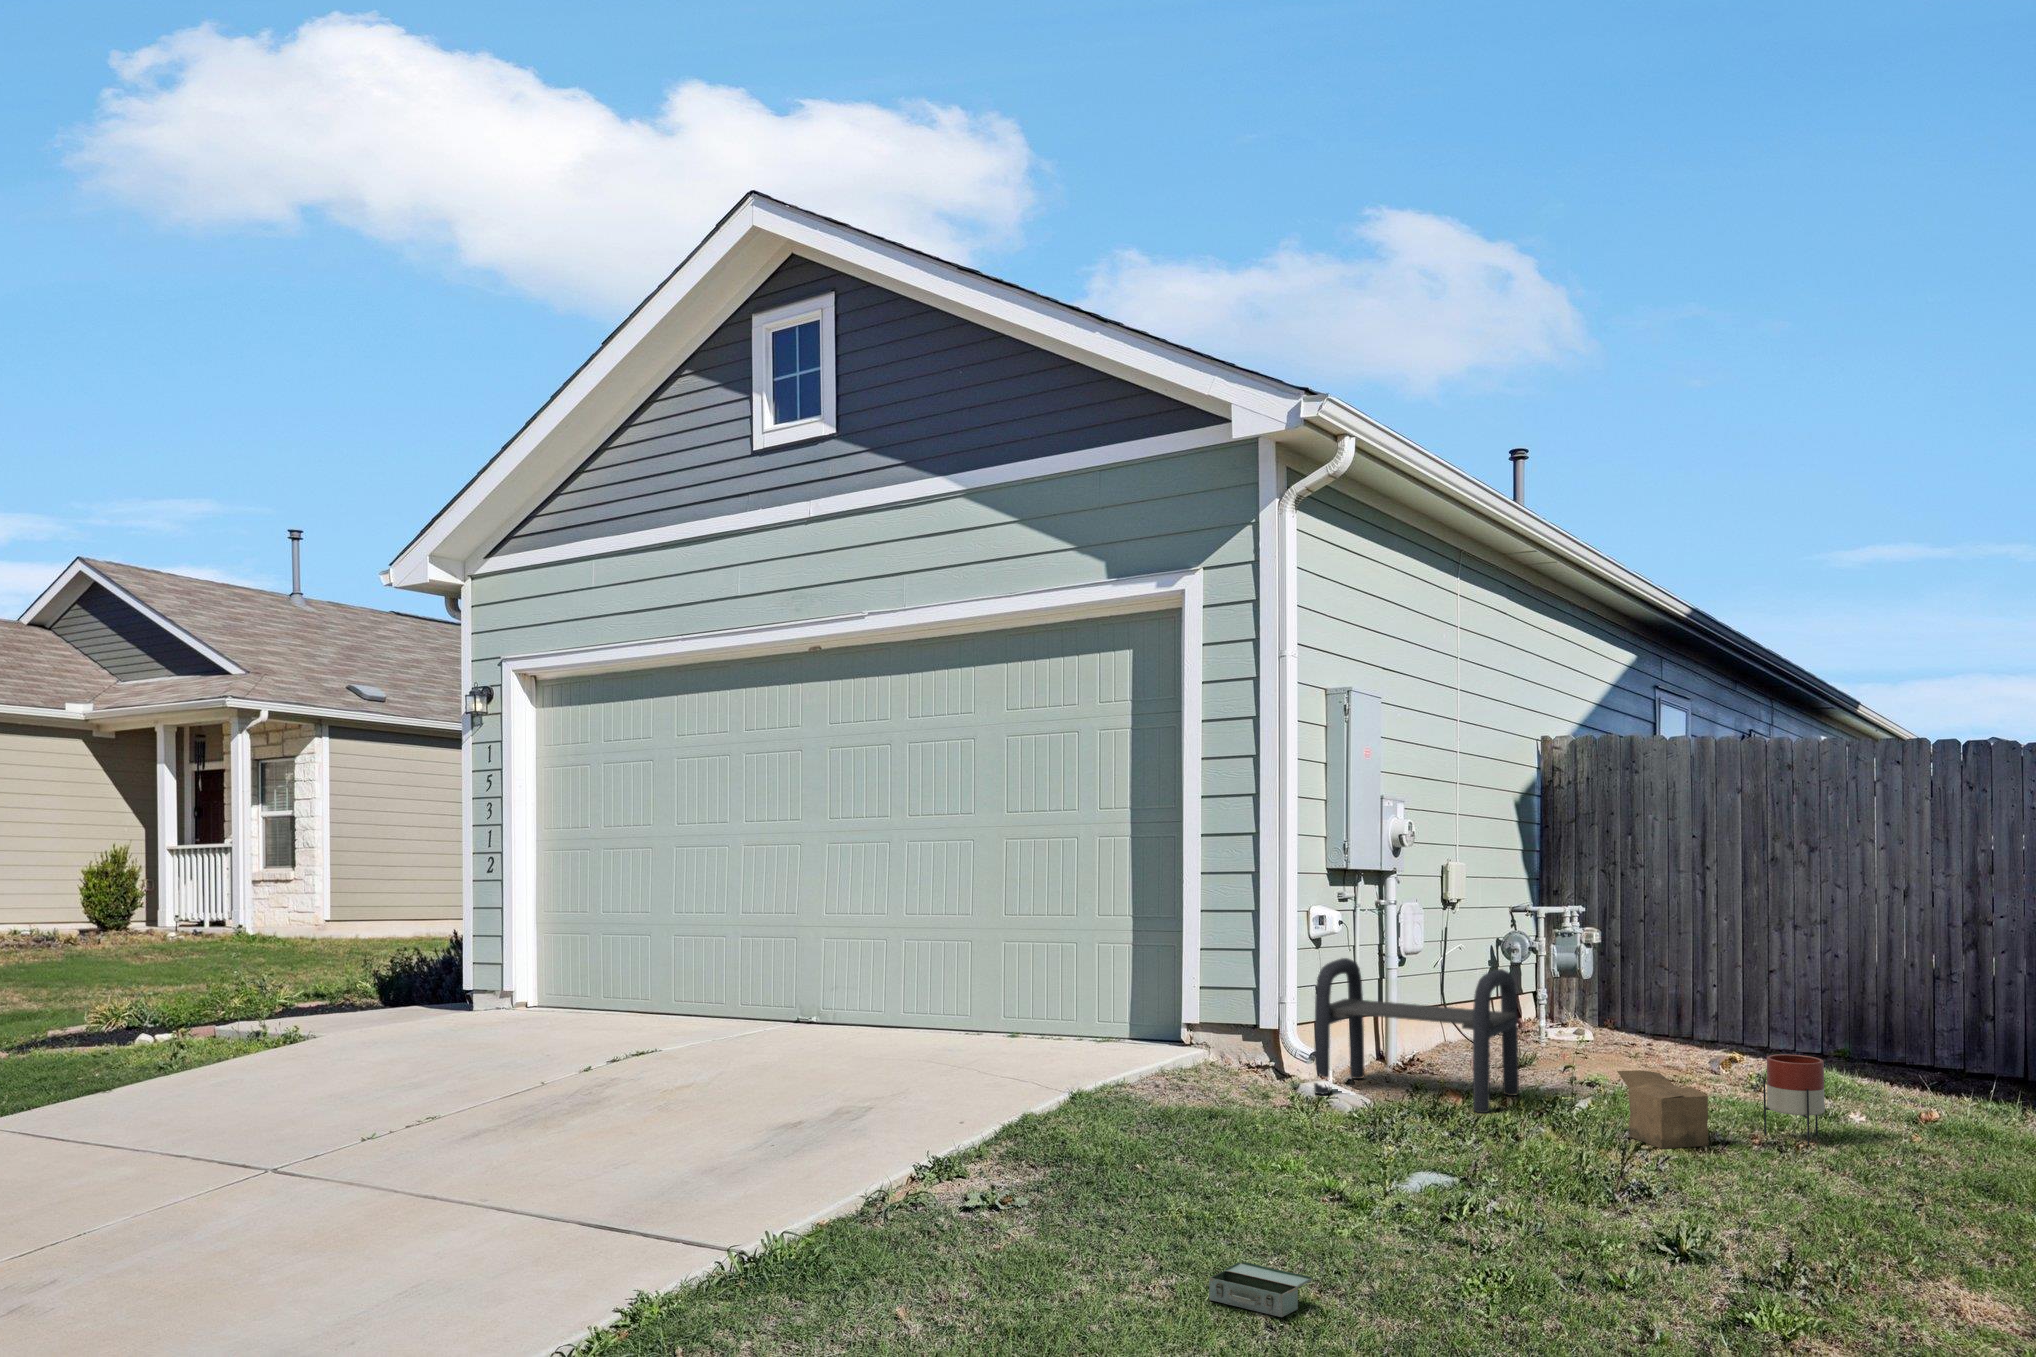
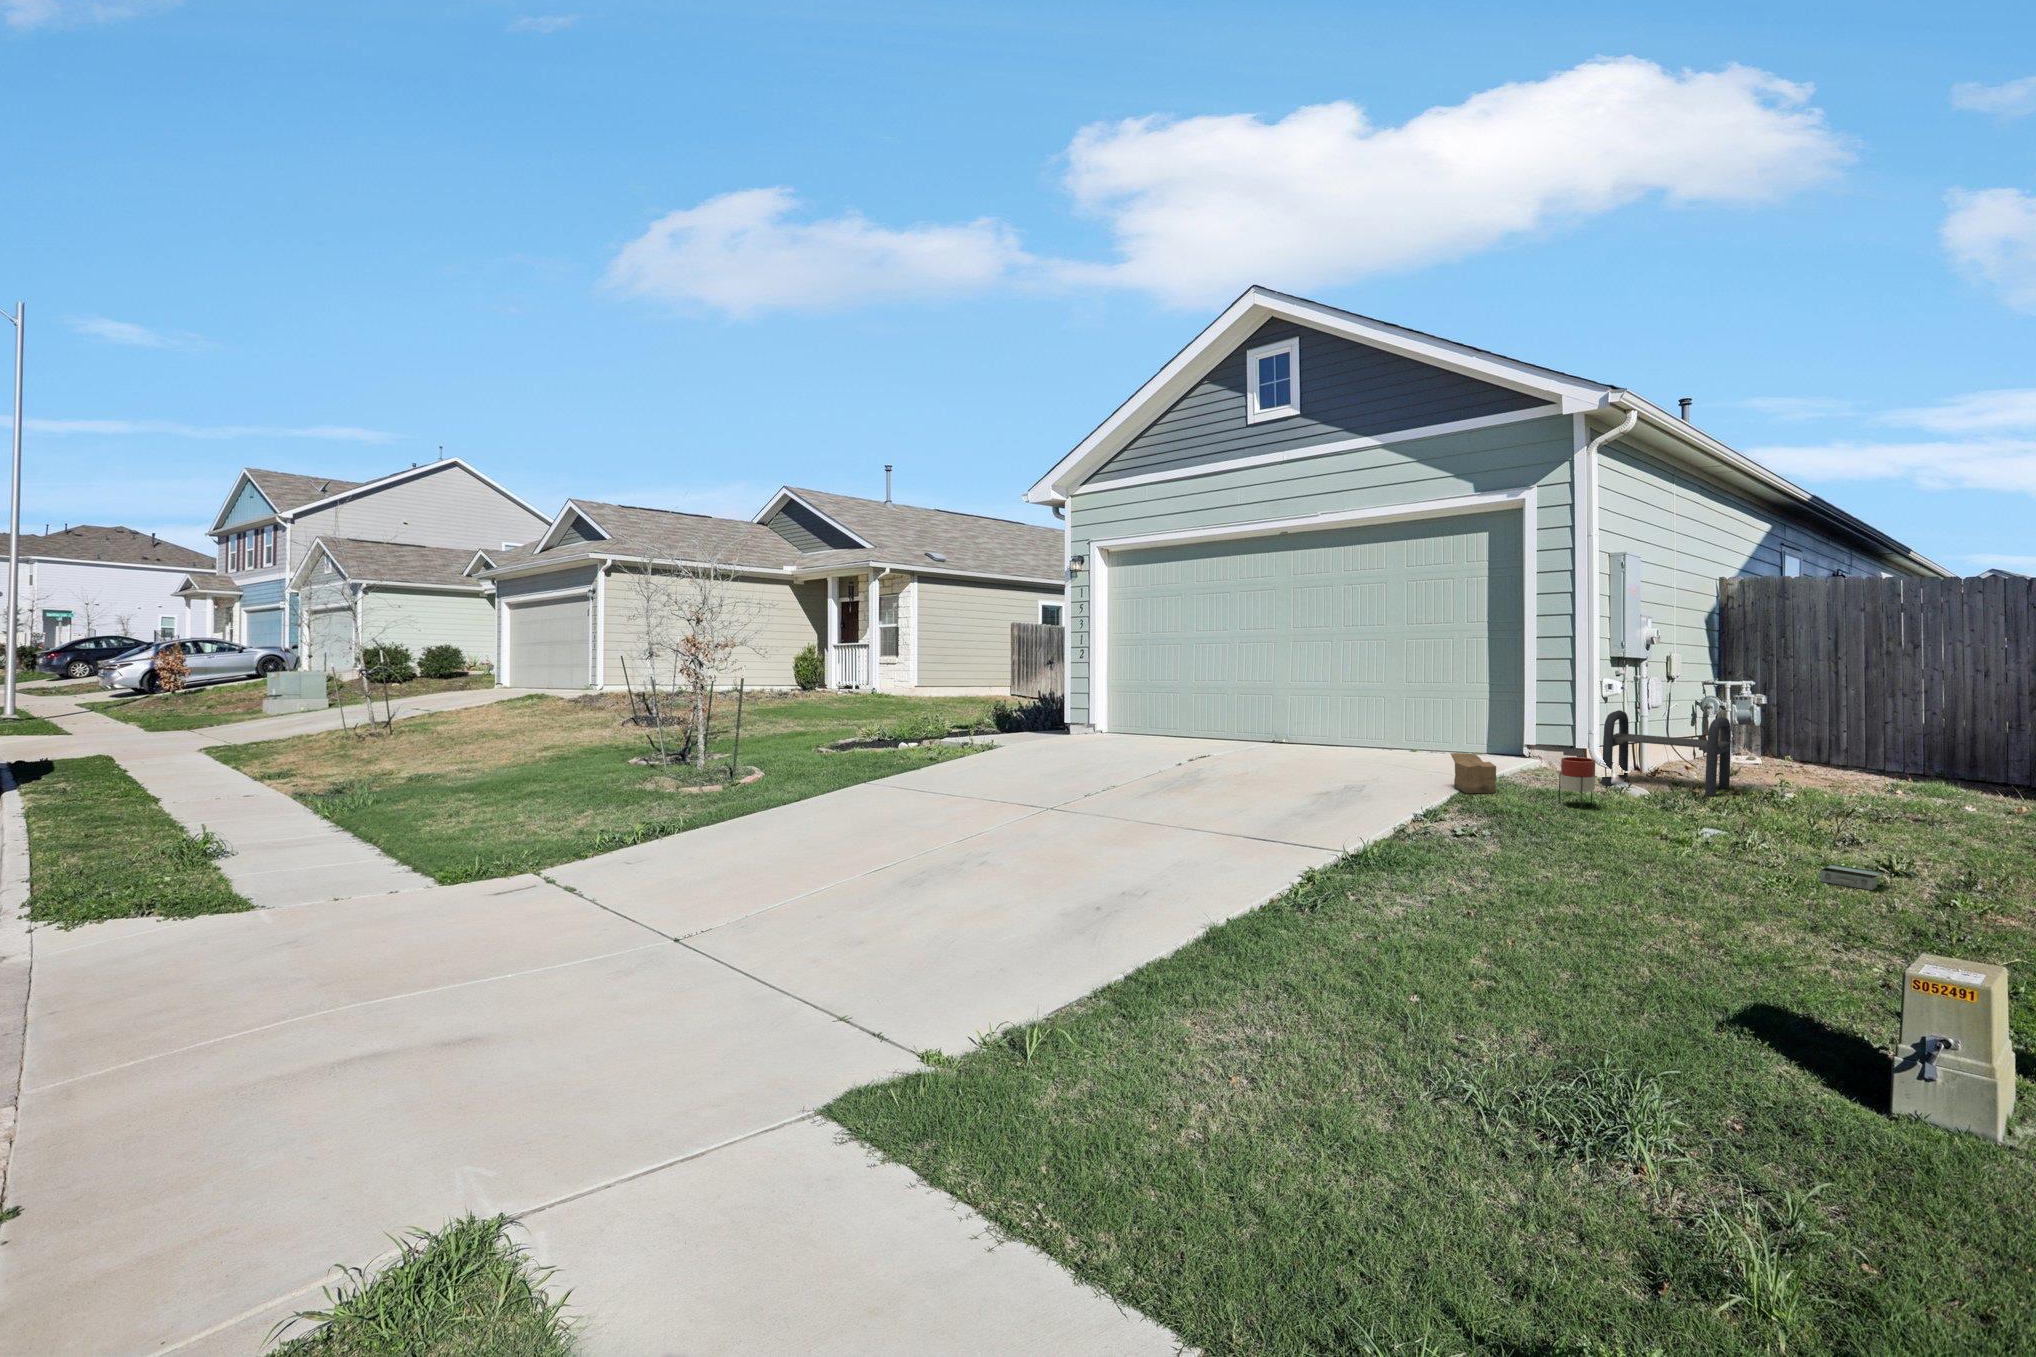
planter: present [1763,1054,1825,1146] -> present [1559,757,1595,808]
cardboard box: present [1617,1070,1709,1149] -> present [1451,753,1496,793]
toolbox: present [1209,1262,1312,1317] -> present [1820,864,1882,890]

